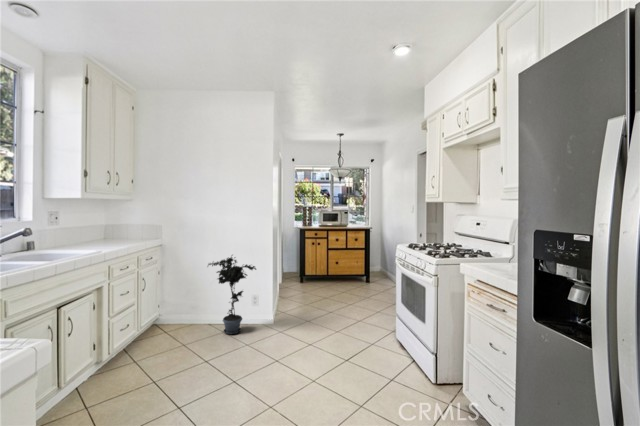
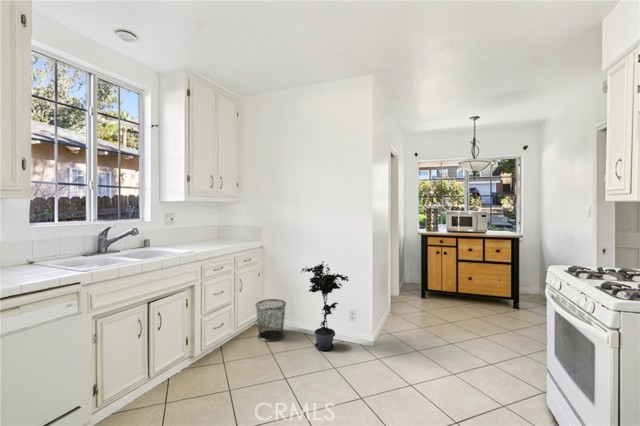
waste bin: none [157,296,191,337] -> present [256,299,286,341]

